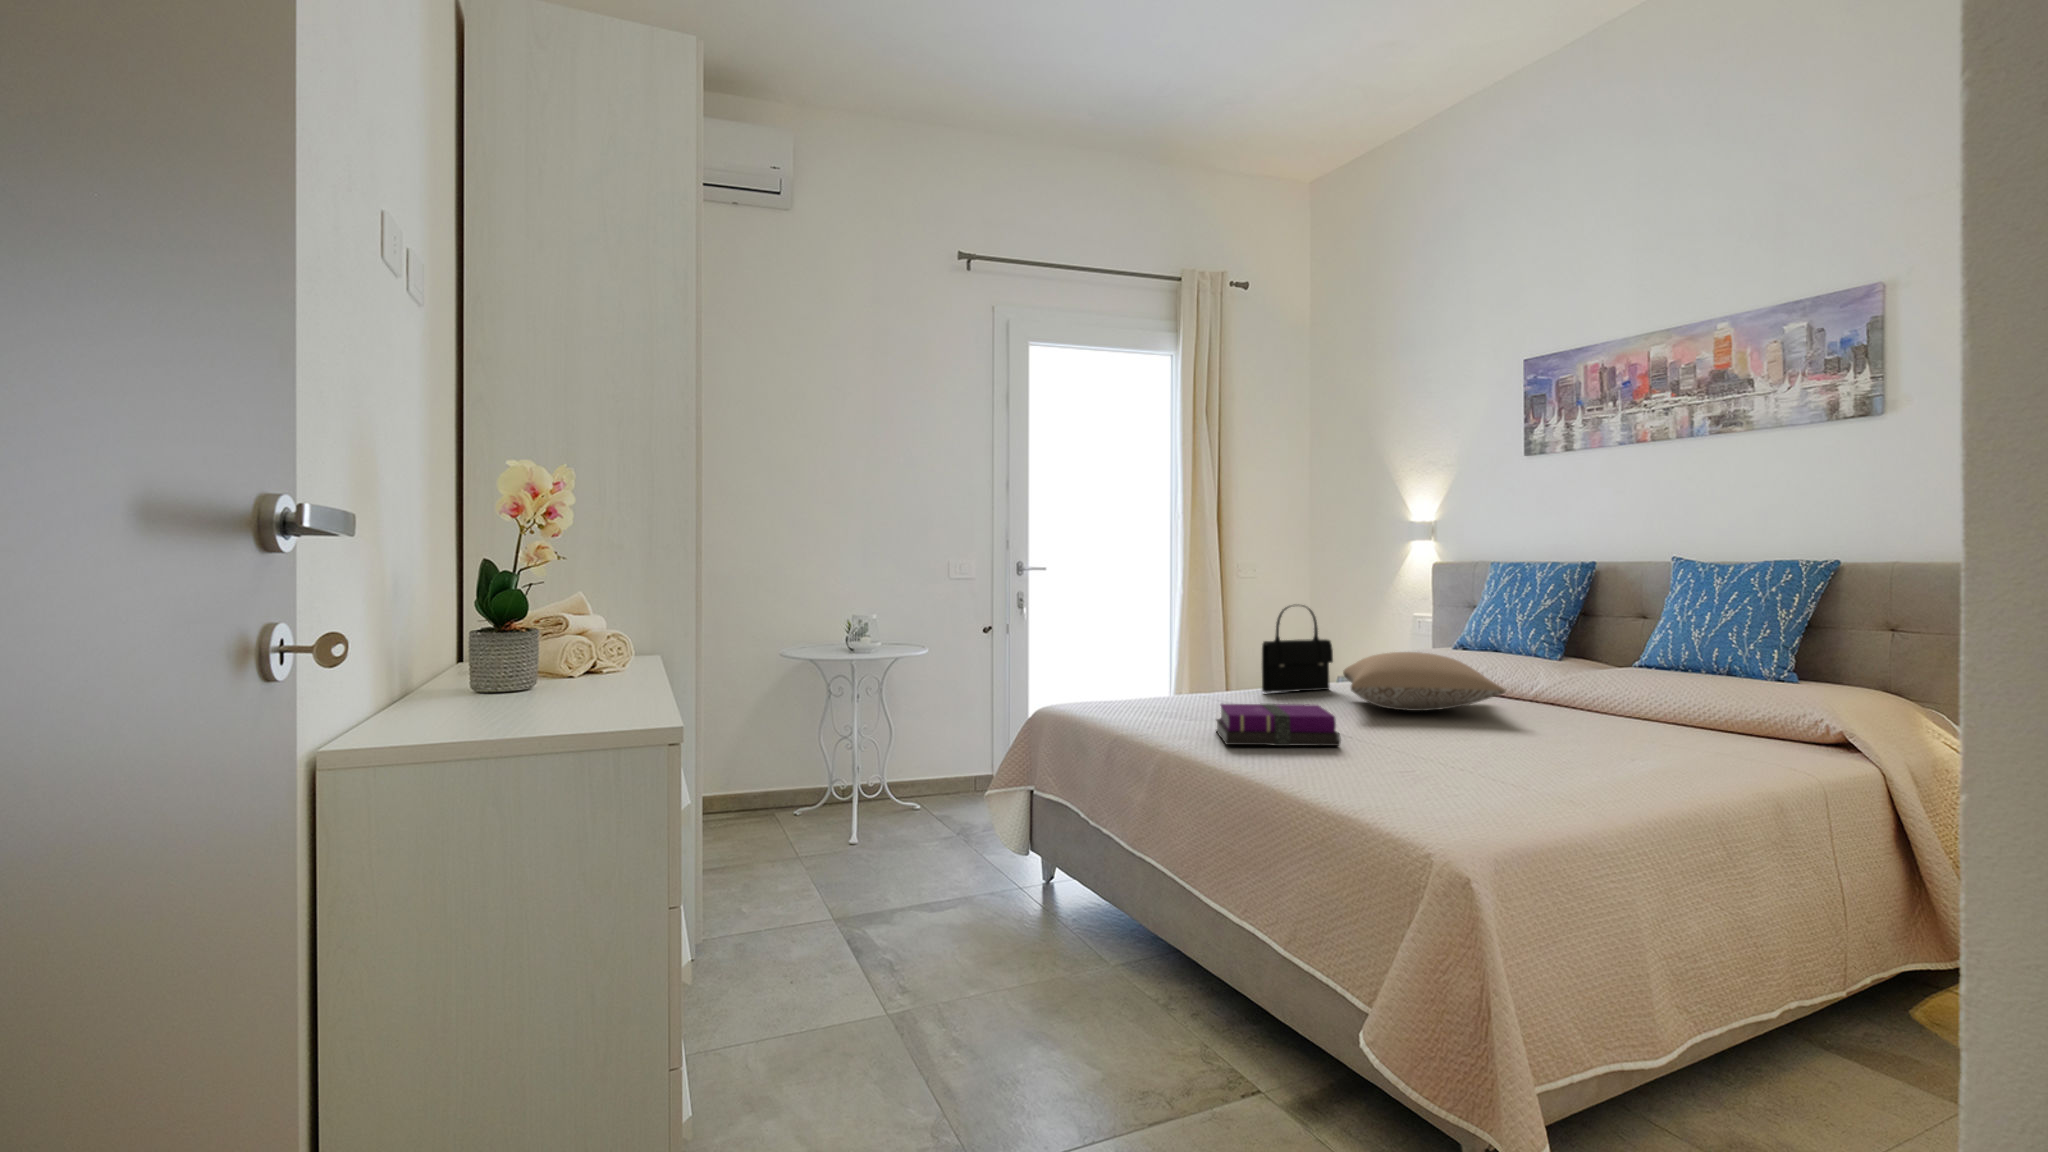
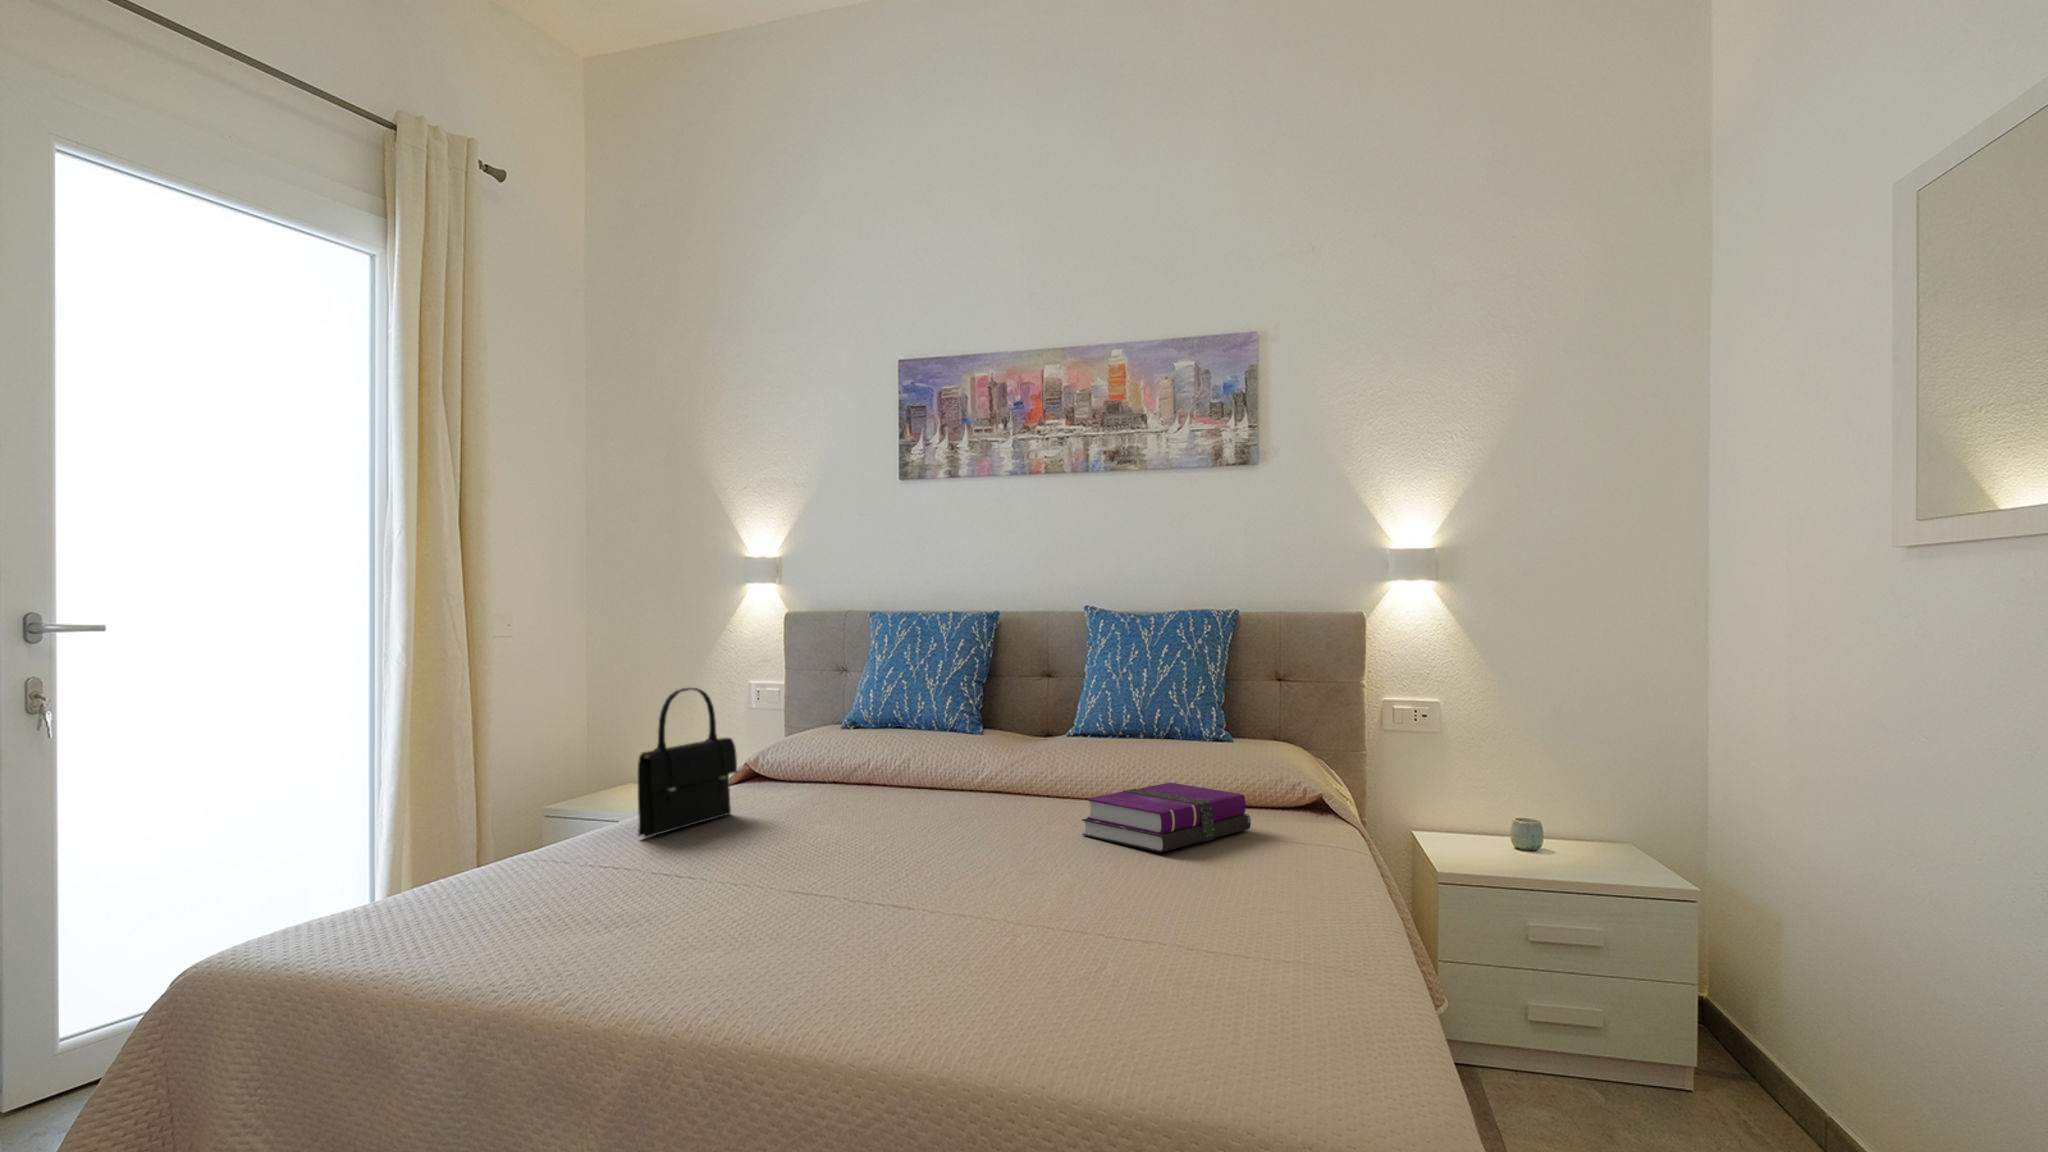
pillow: present [1343,652,1506,711] -> none [769,750,1027,841]
notebook: present [1216,704,1341,746] -> present [1082,783,1251,852]

